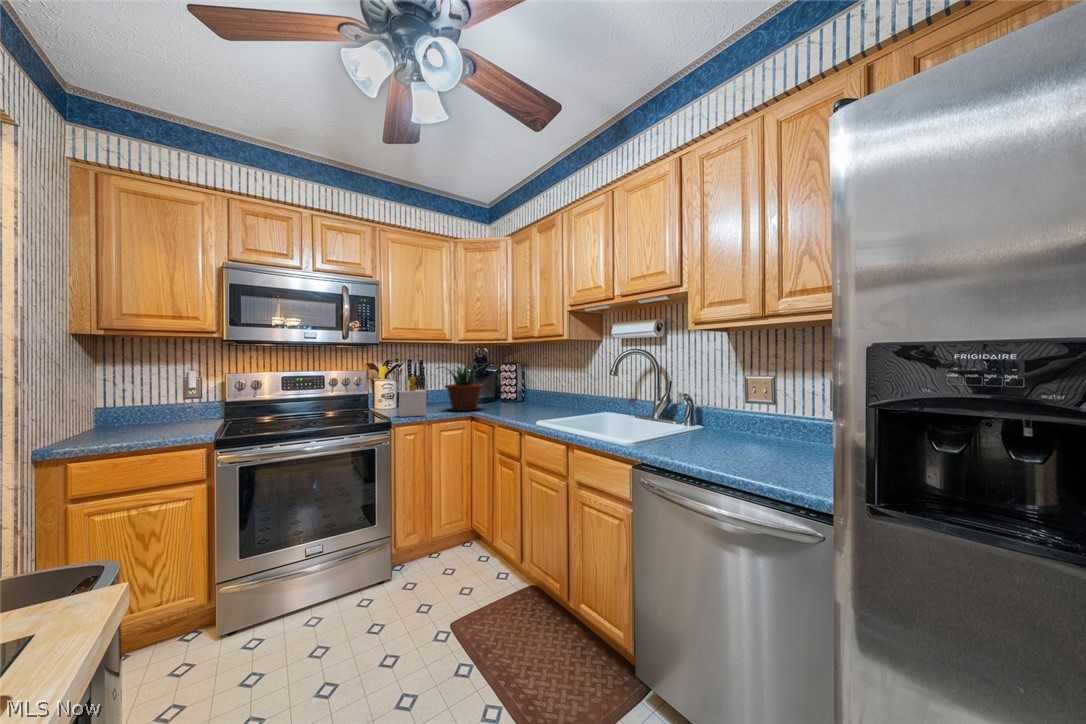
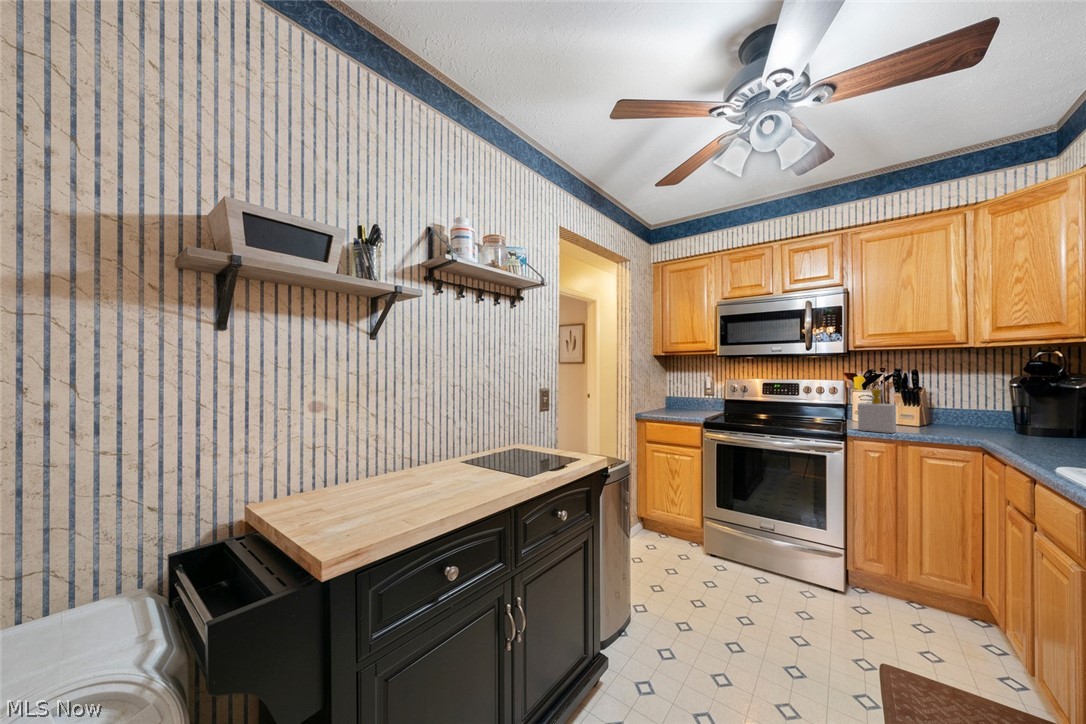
potted plant: present [439,367,483,411] -> none [920,378,1014,438]

